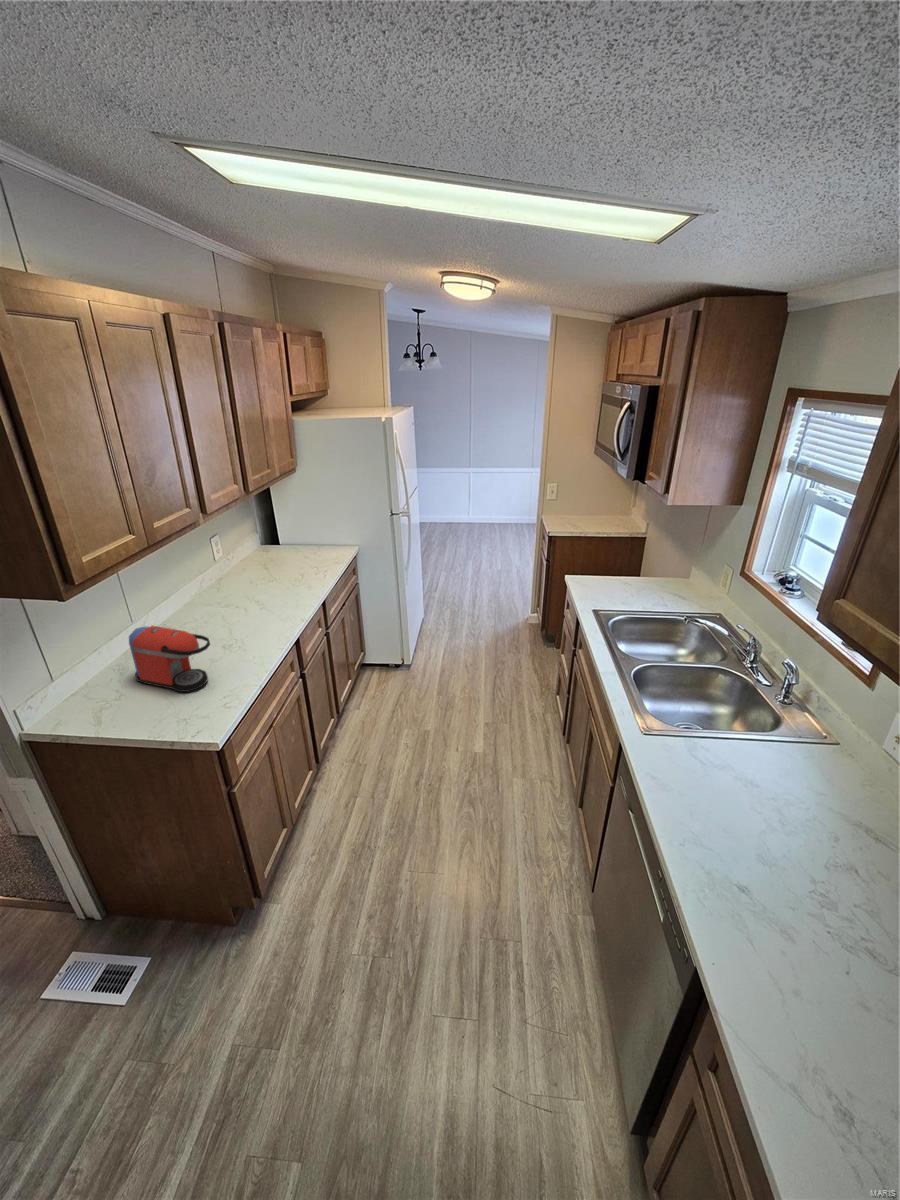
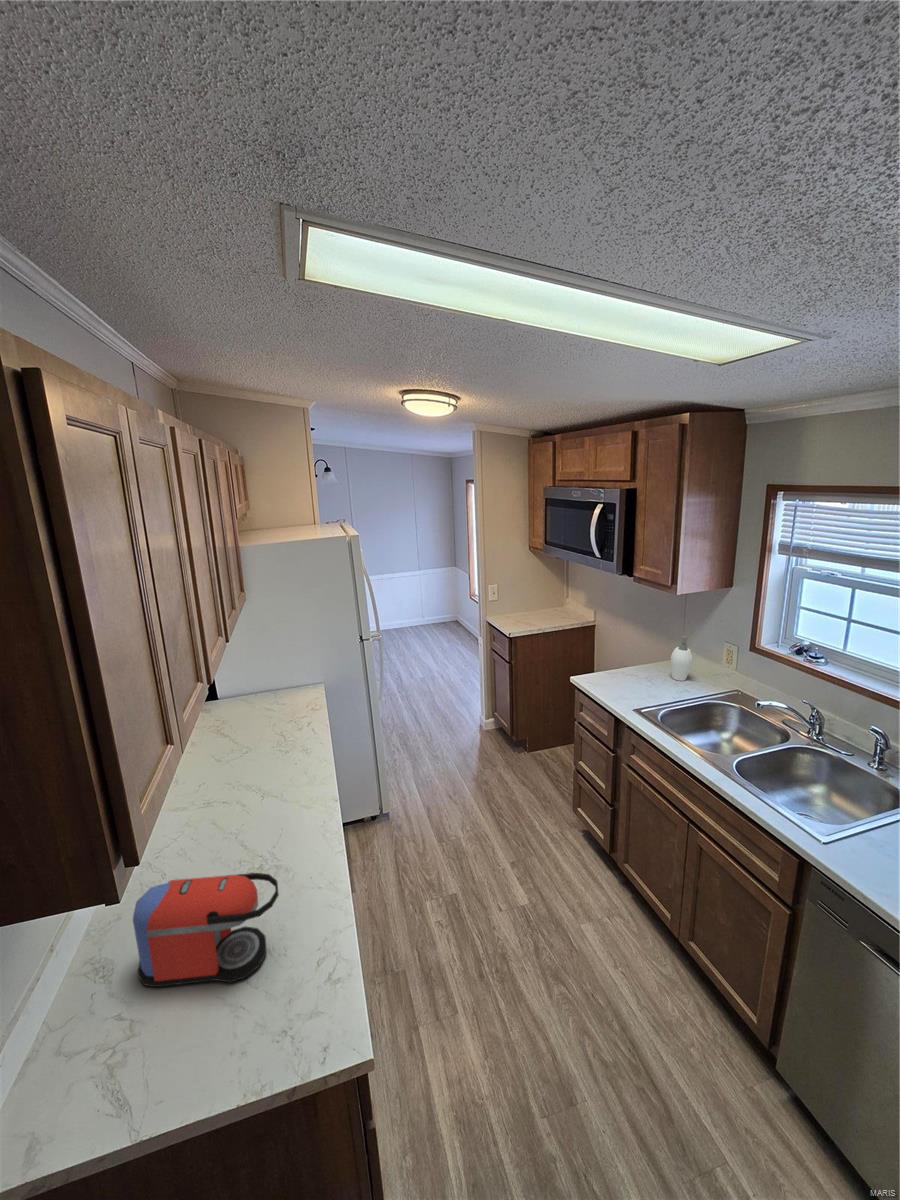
soap dispenser: none [664,550,687,595] -> present [671,636,692,681]

